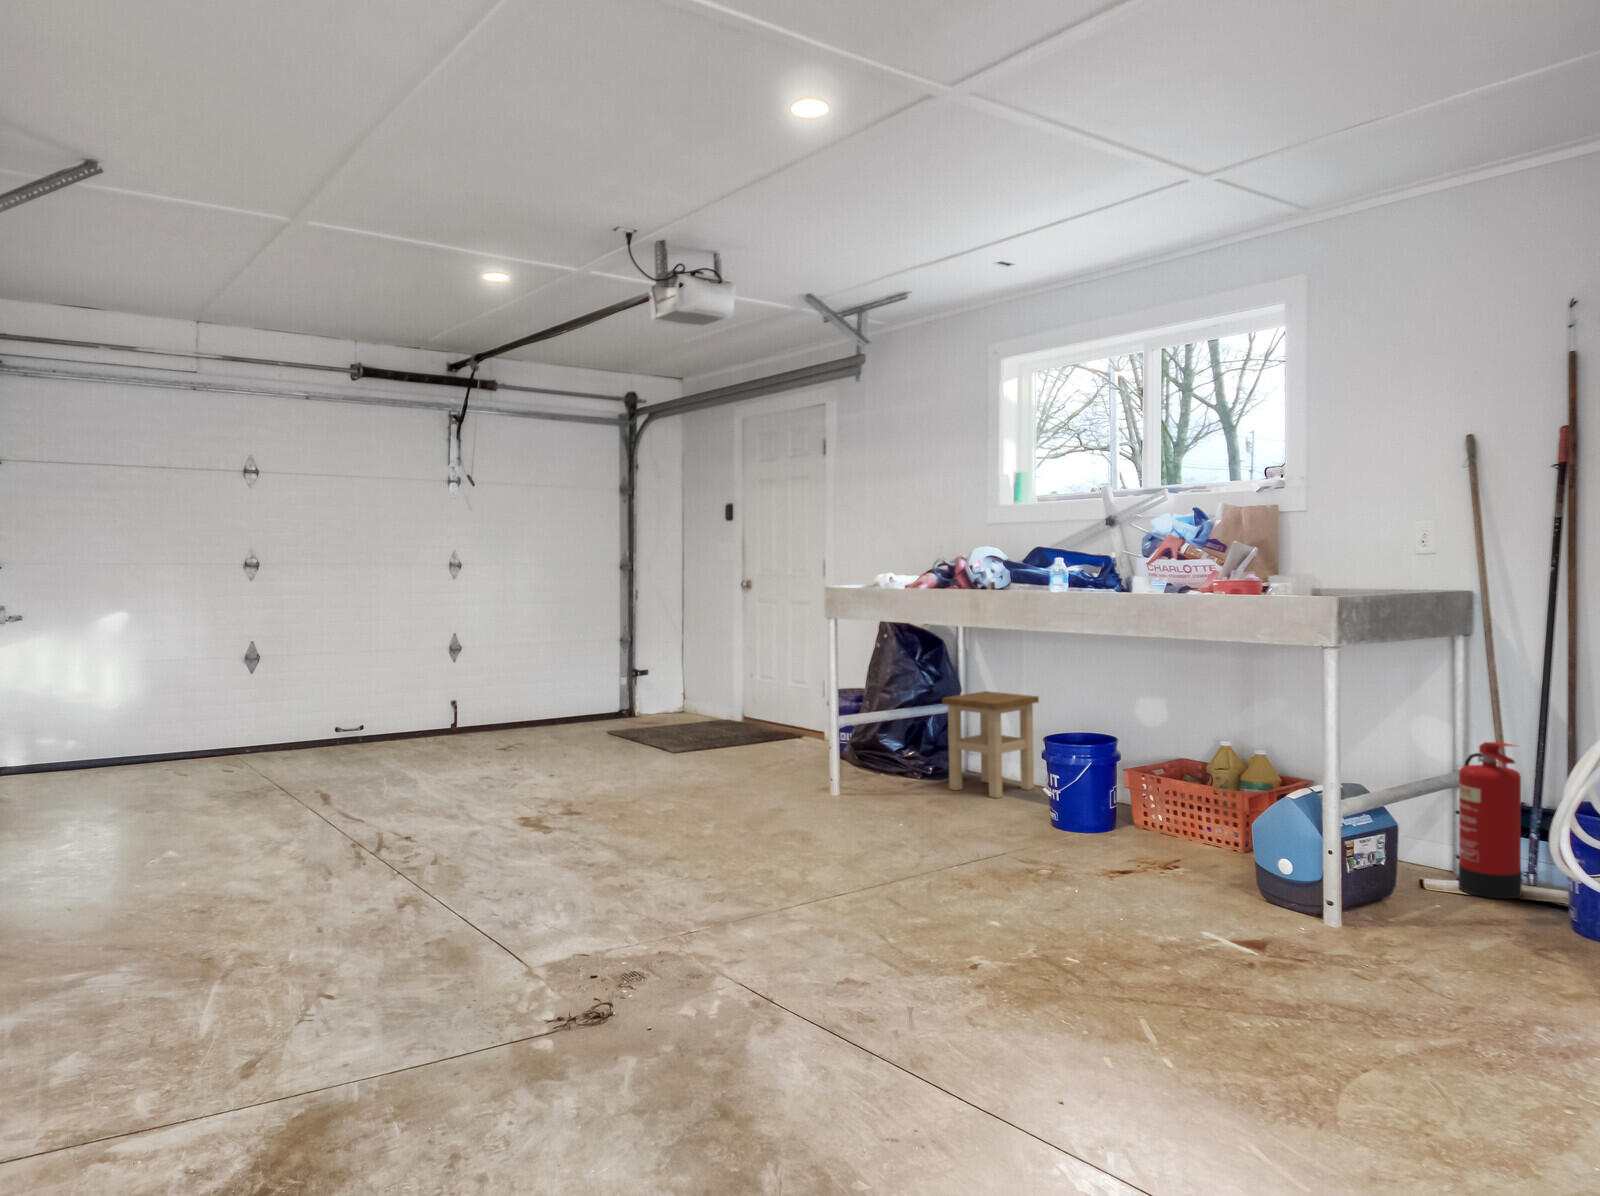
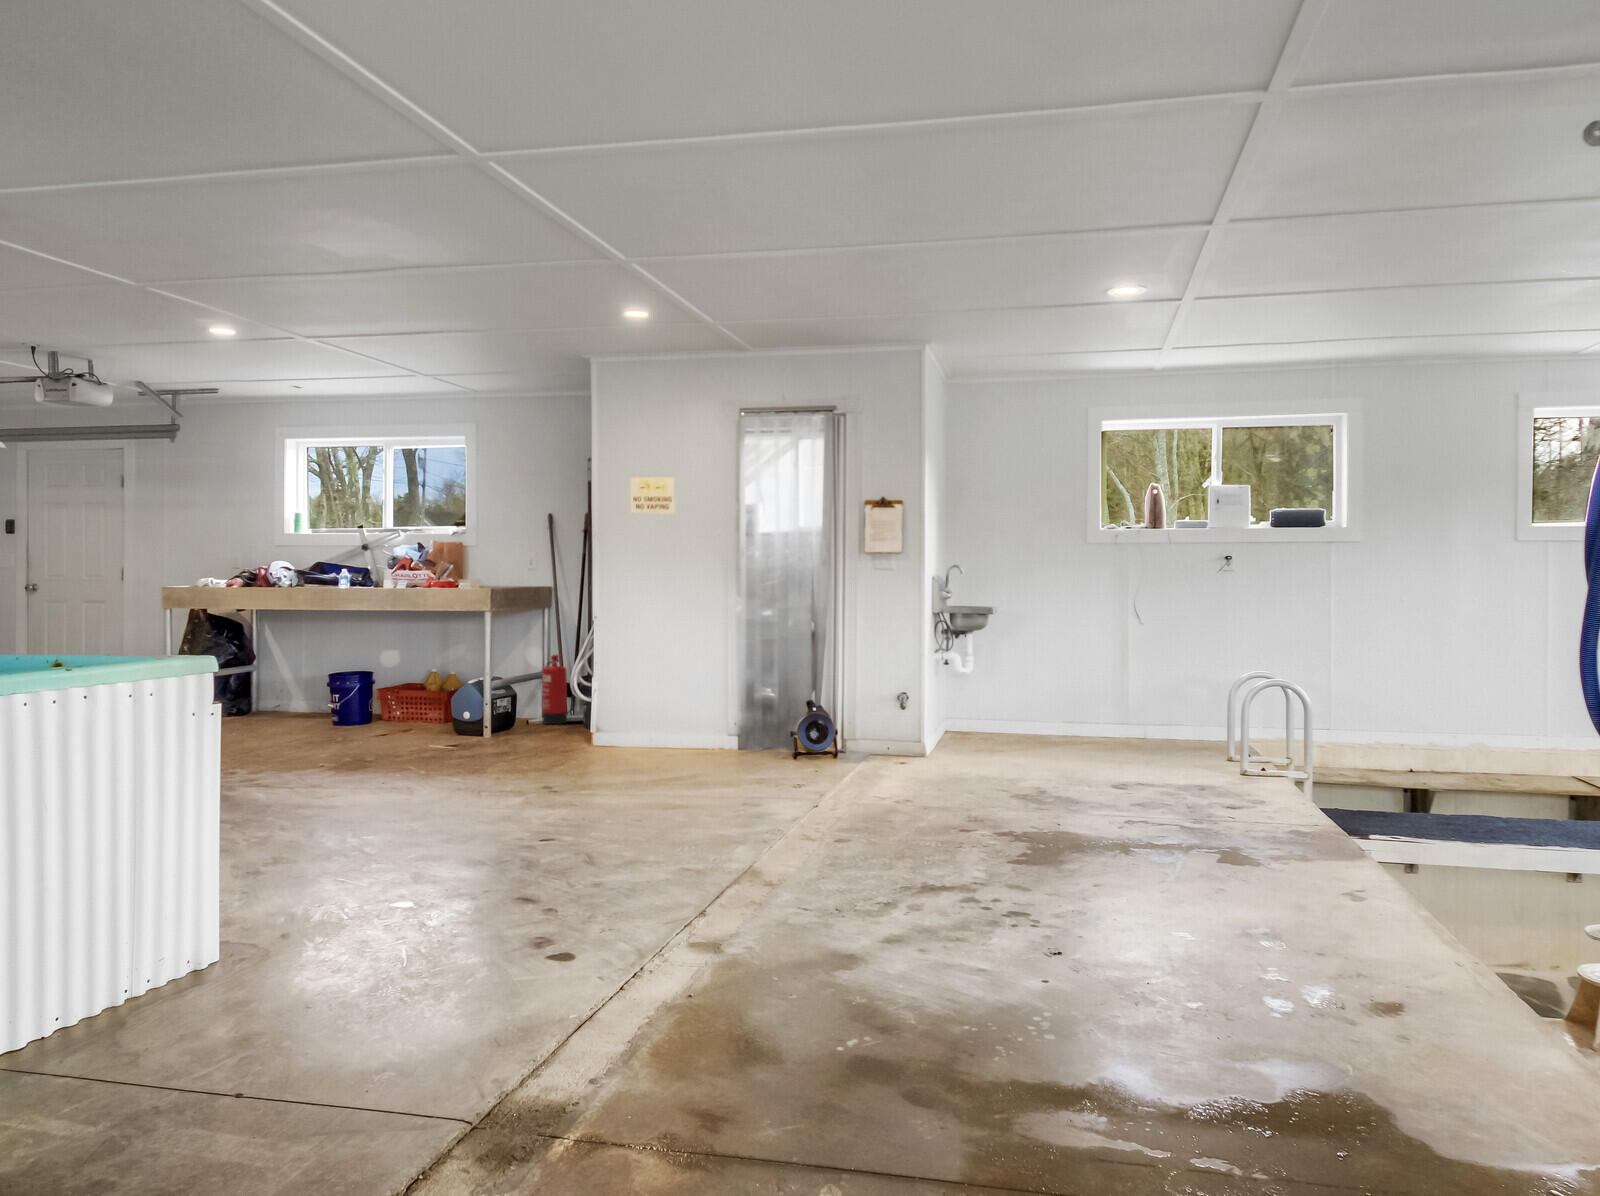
stool: present [942,691,1039,798] -> none [251,655,317,719]

